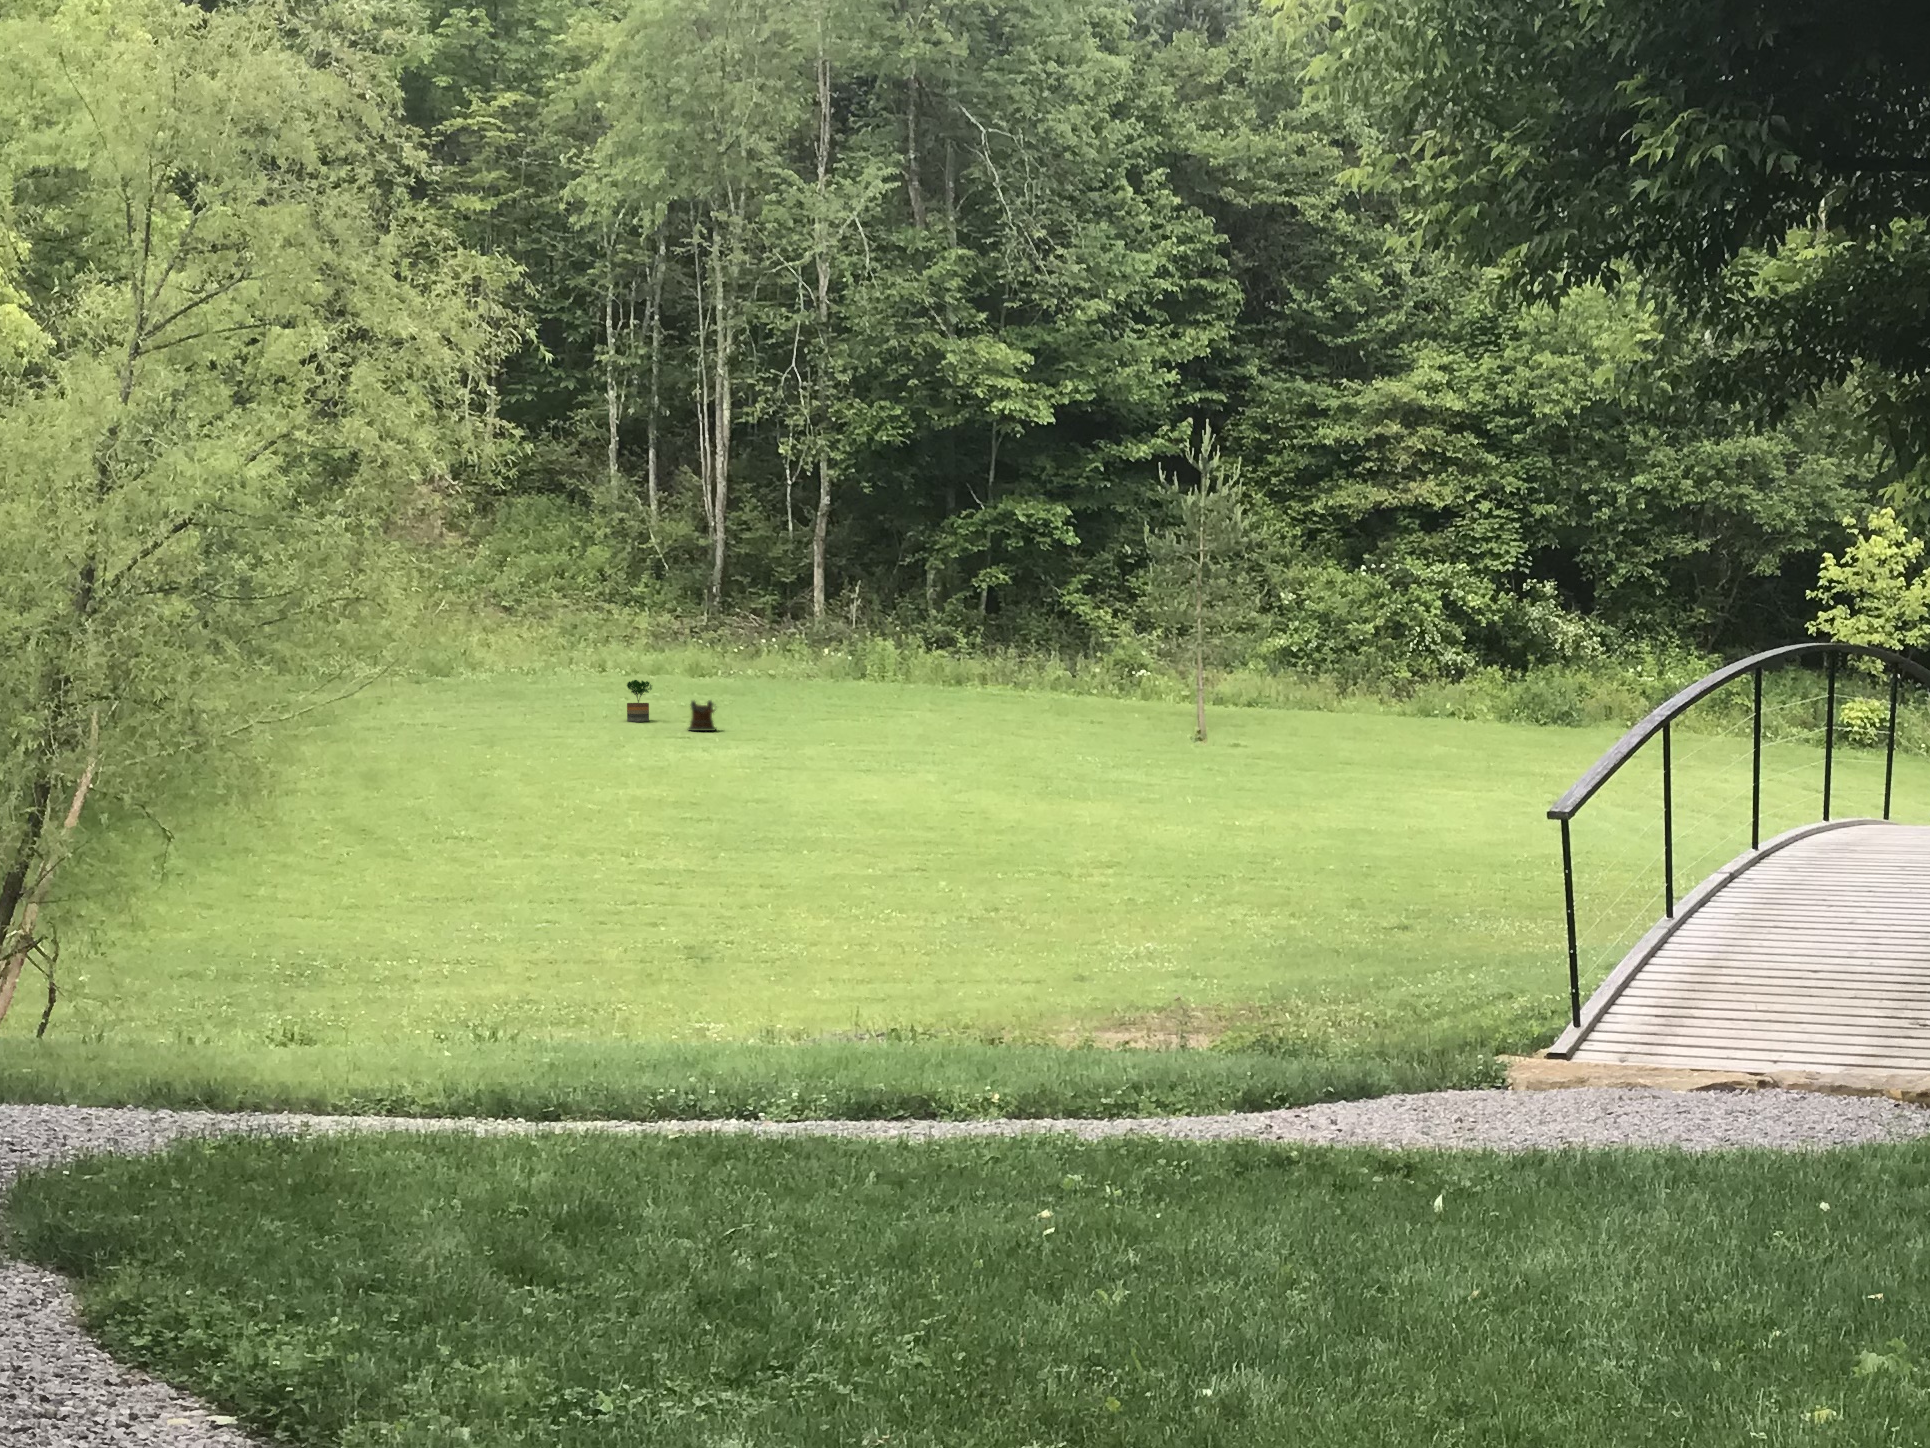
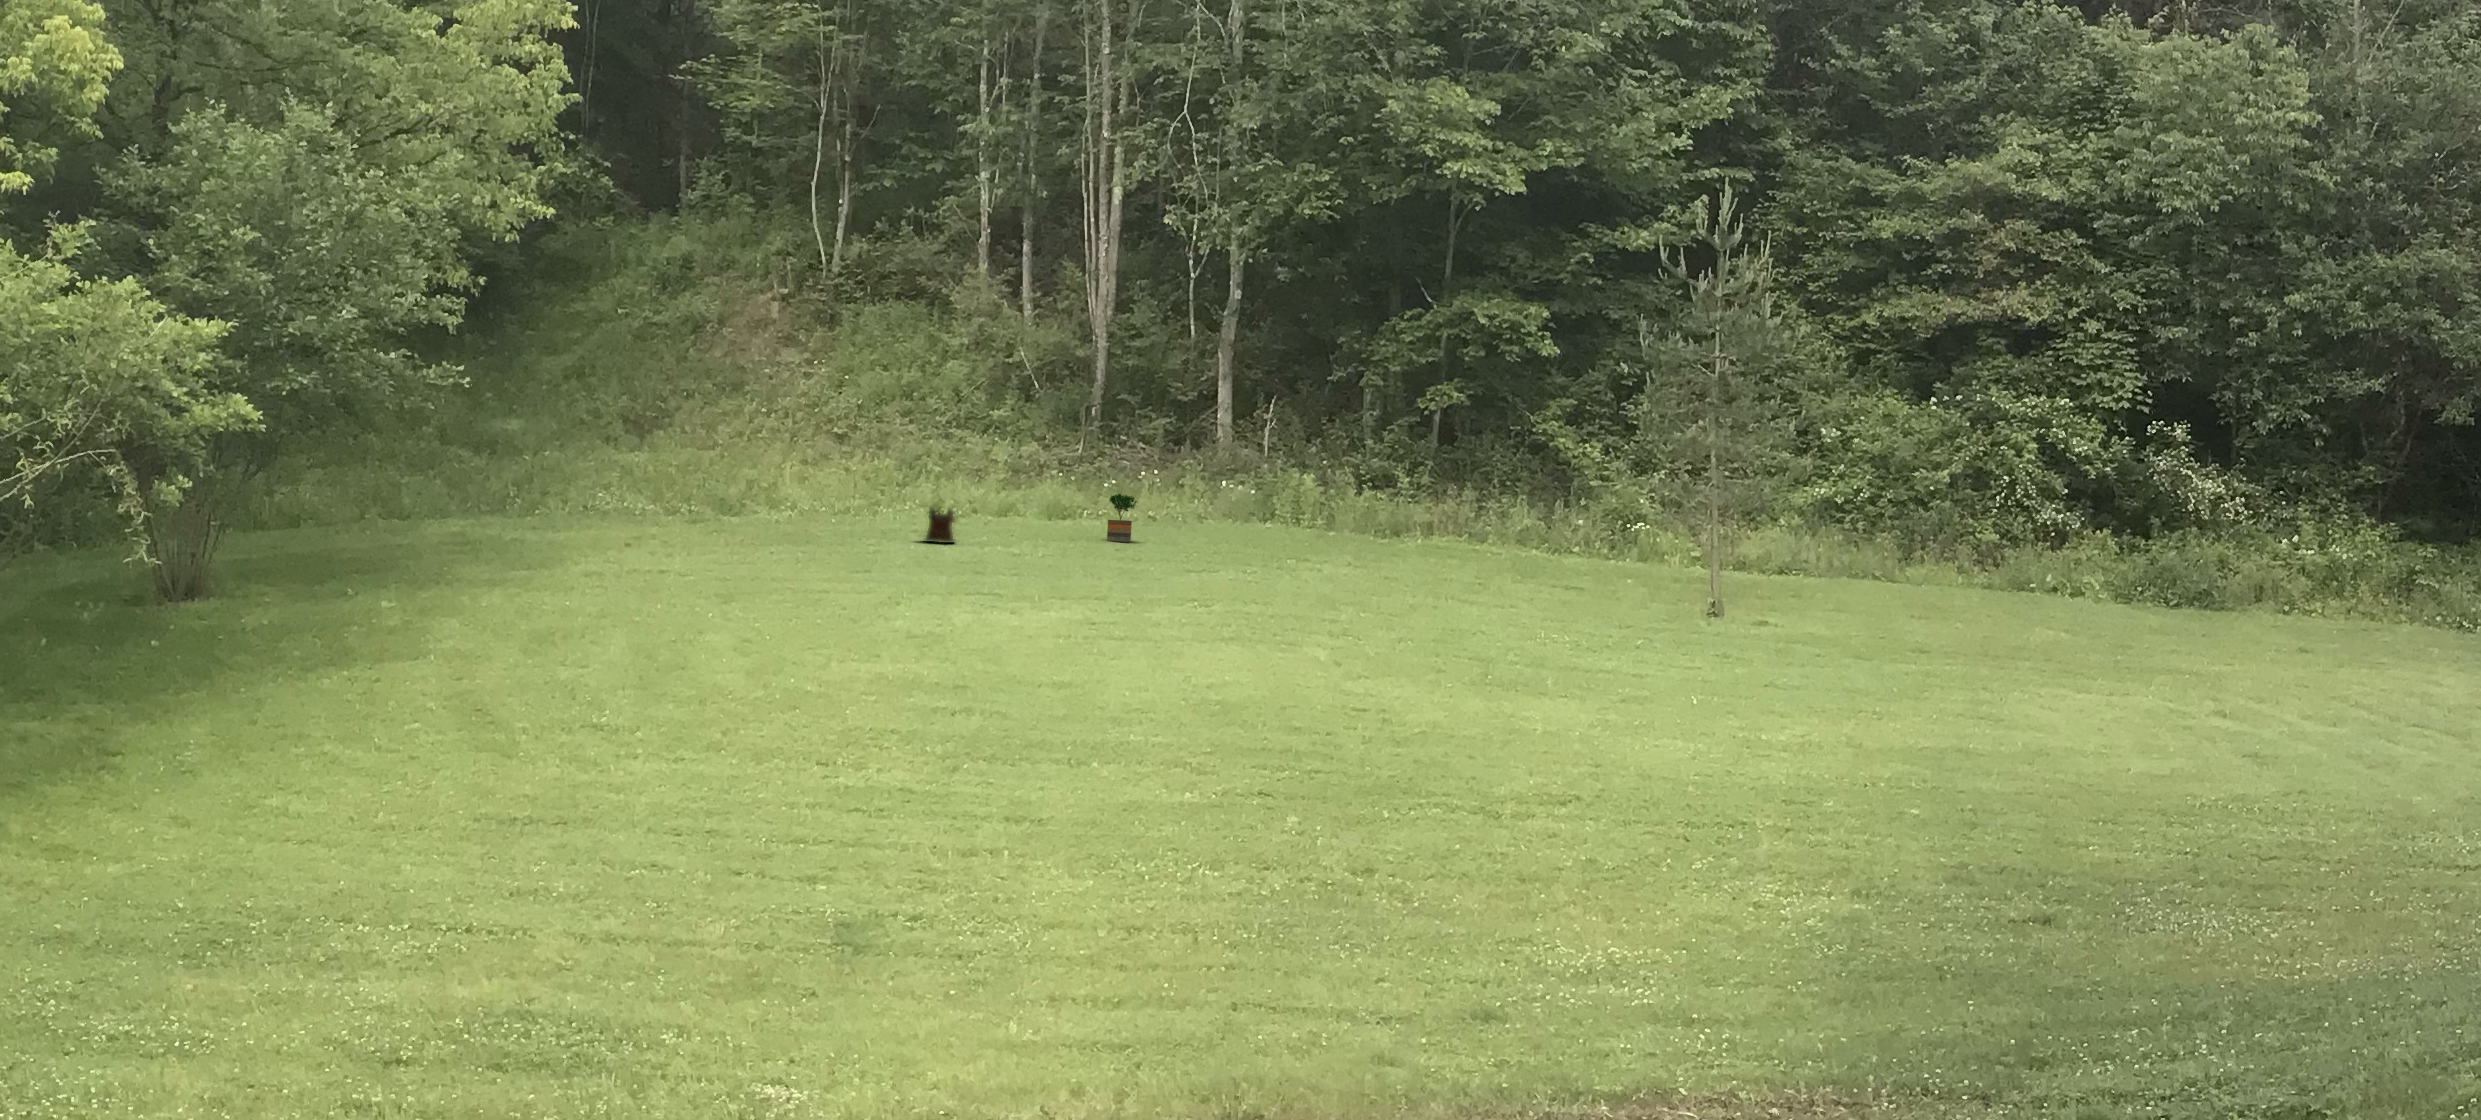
bucket: present [688,701,716,731] -> present [925,508,956,543]

